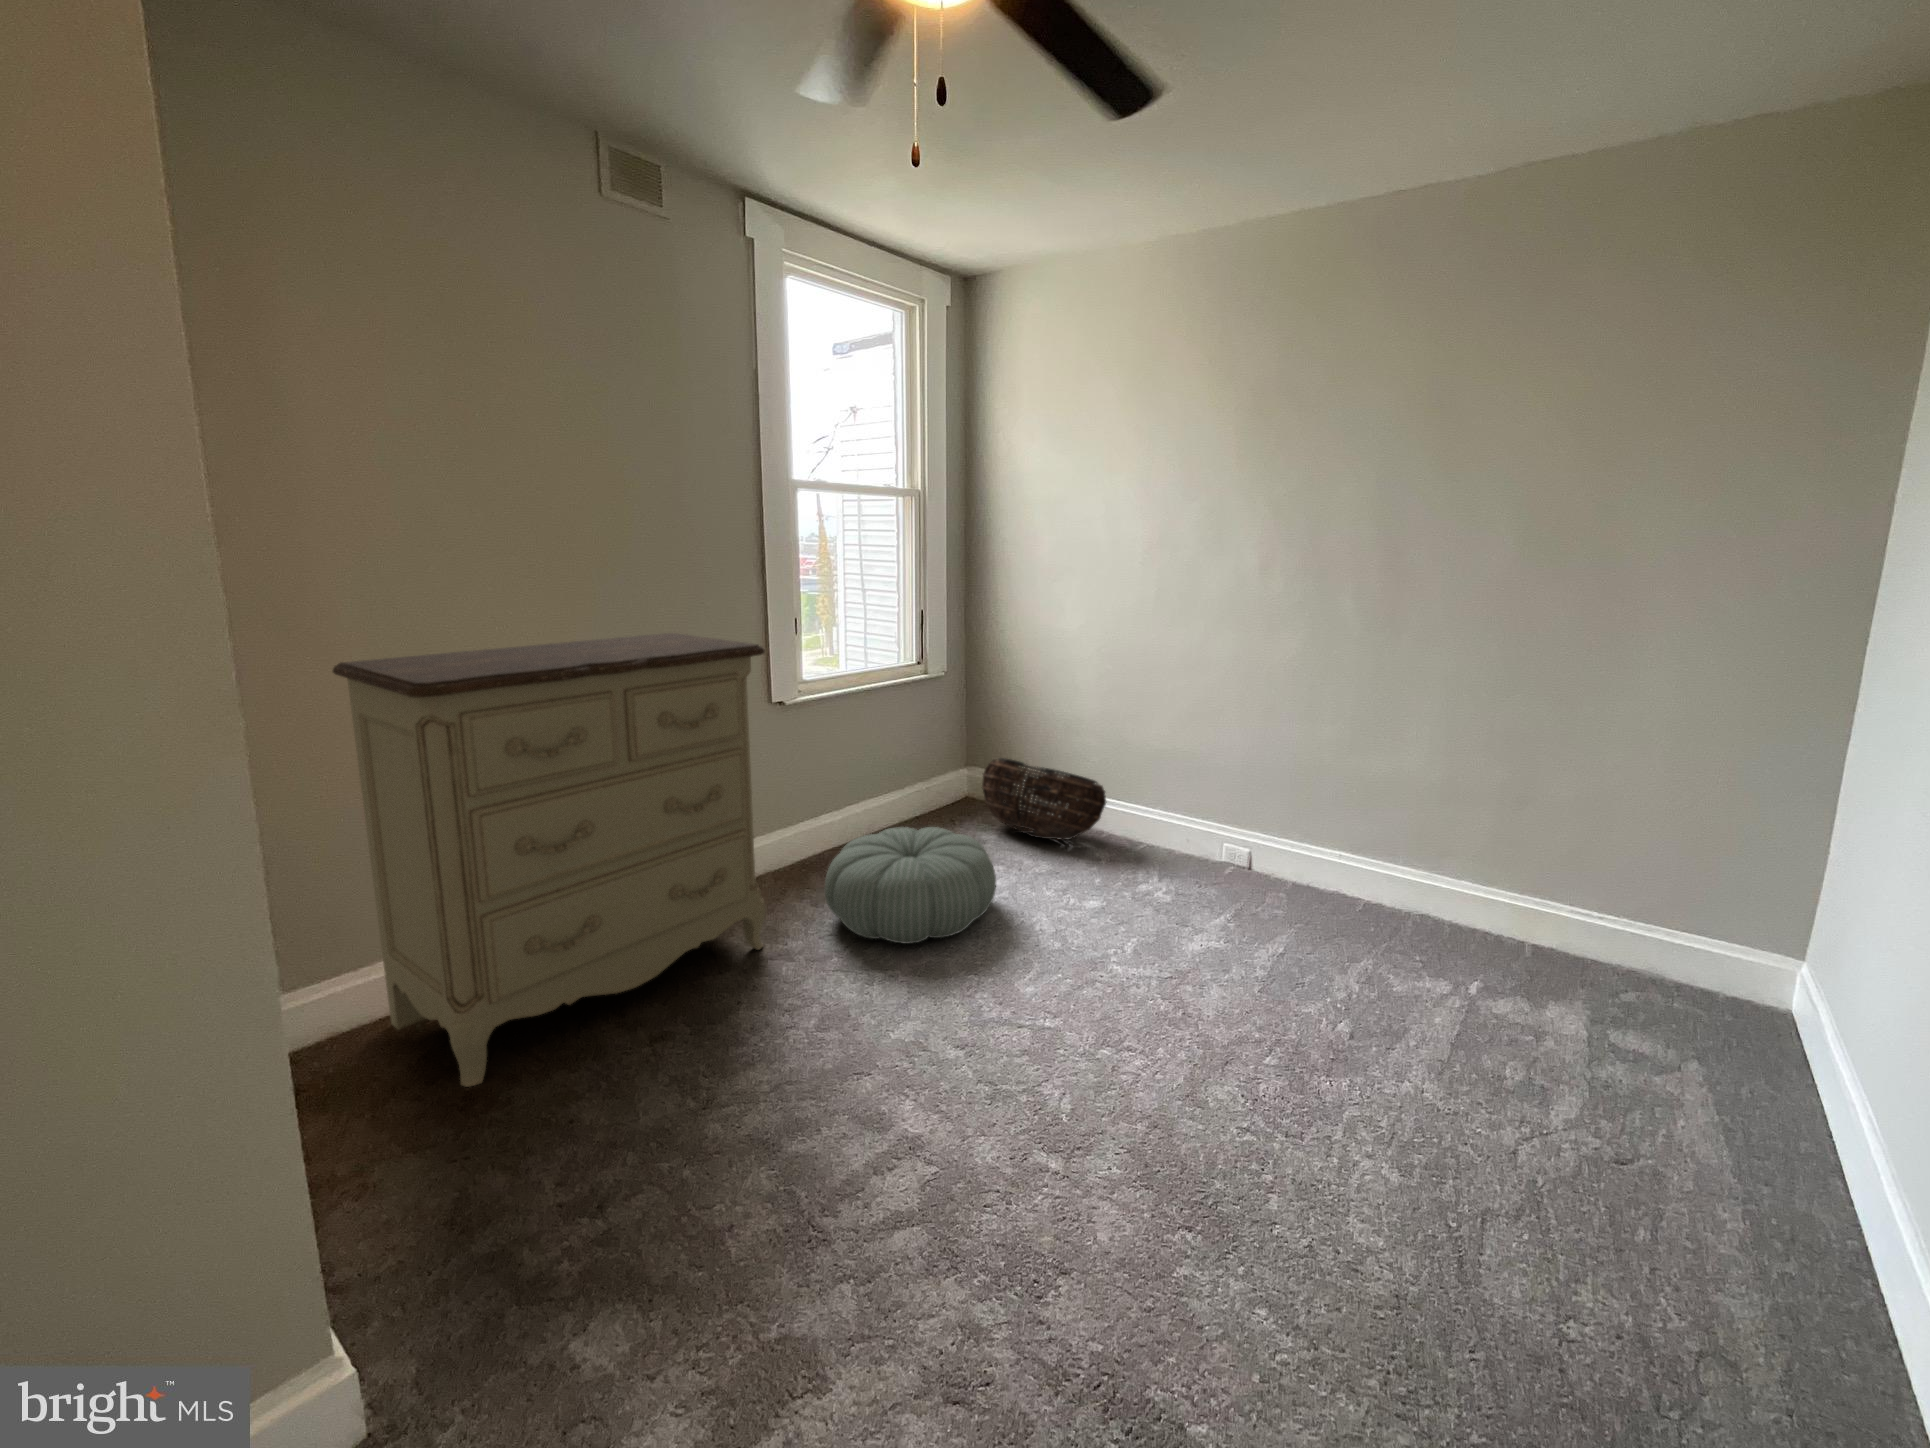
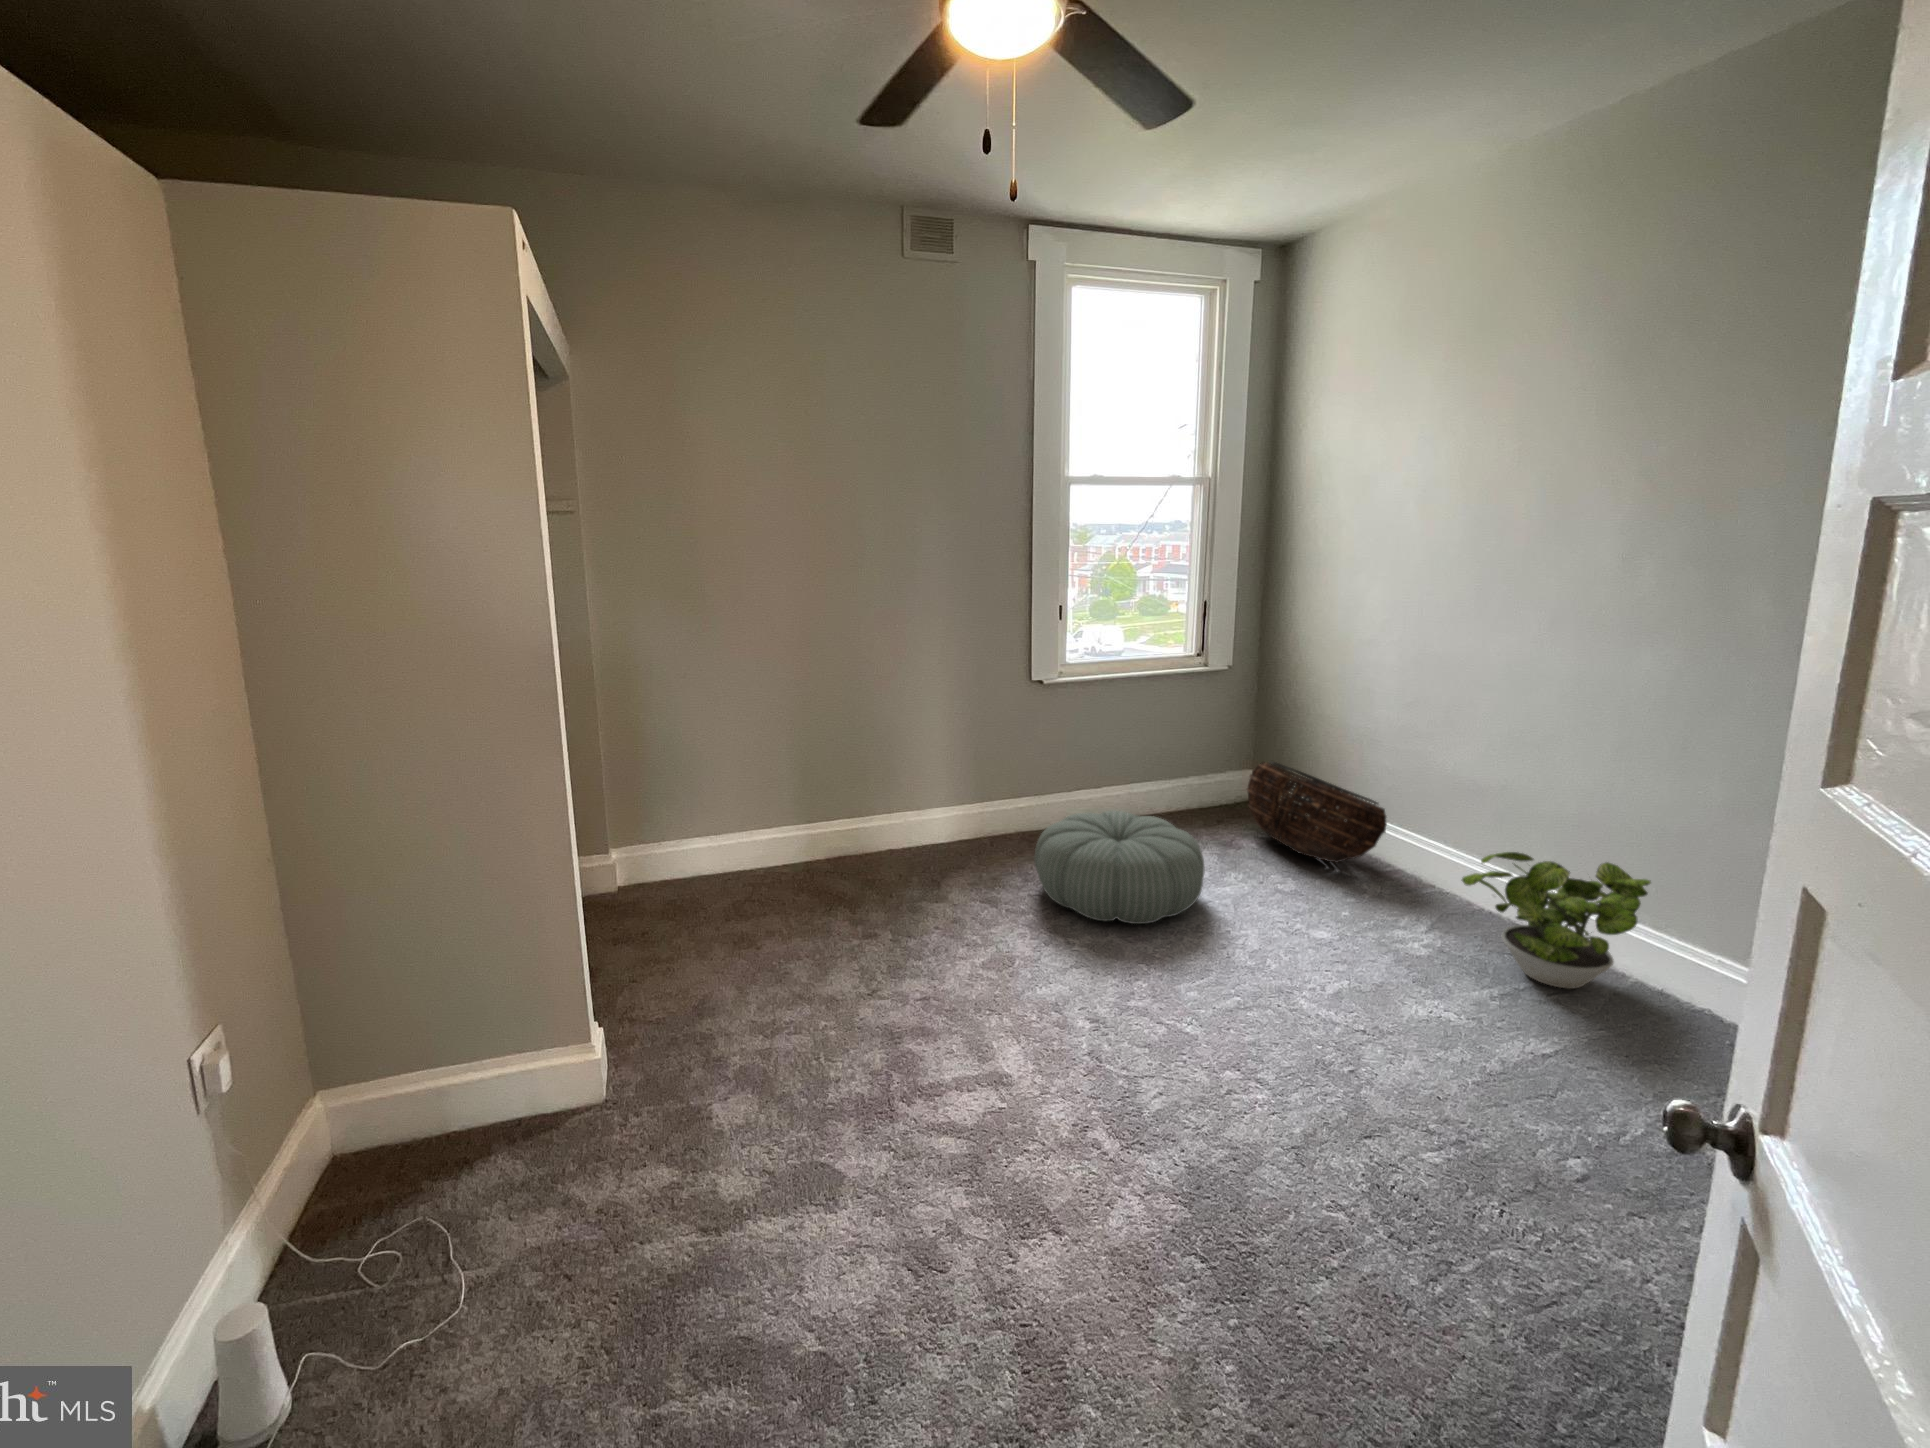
dresser: present [333,633,765,1087] -> none [702,613,985,930]
potted plant: none [1194,800,1300,901] -> present [1462,852,1651,989]

